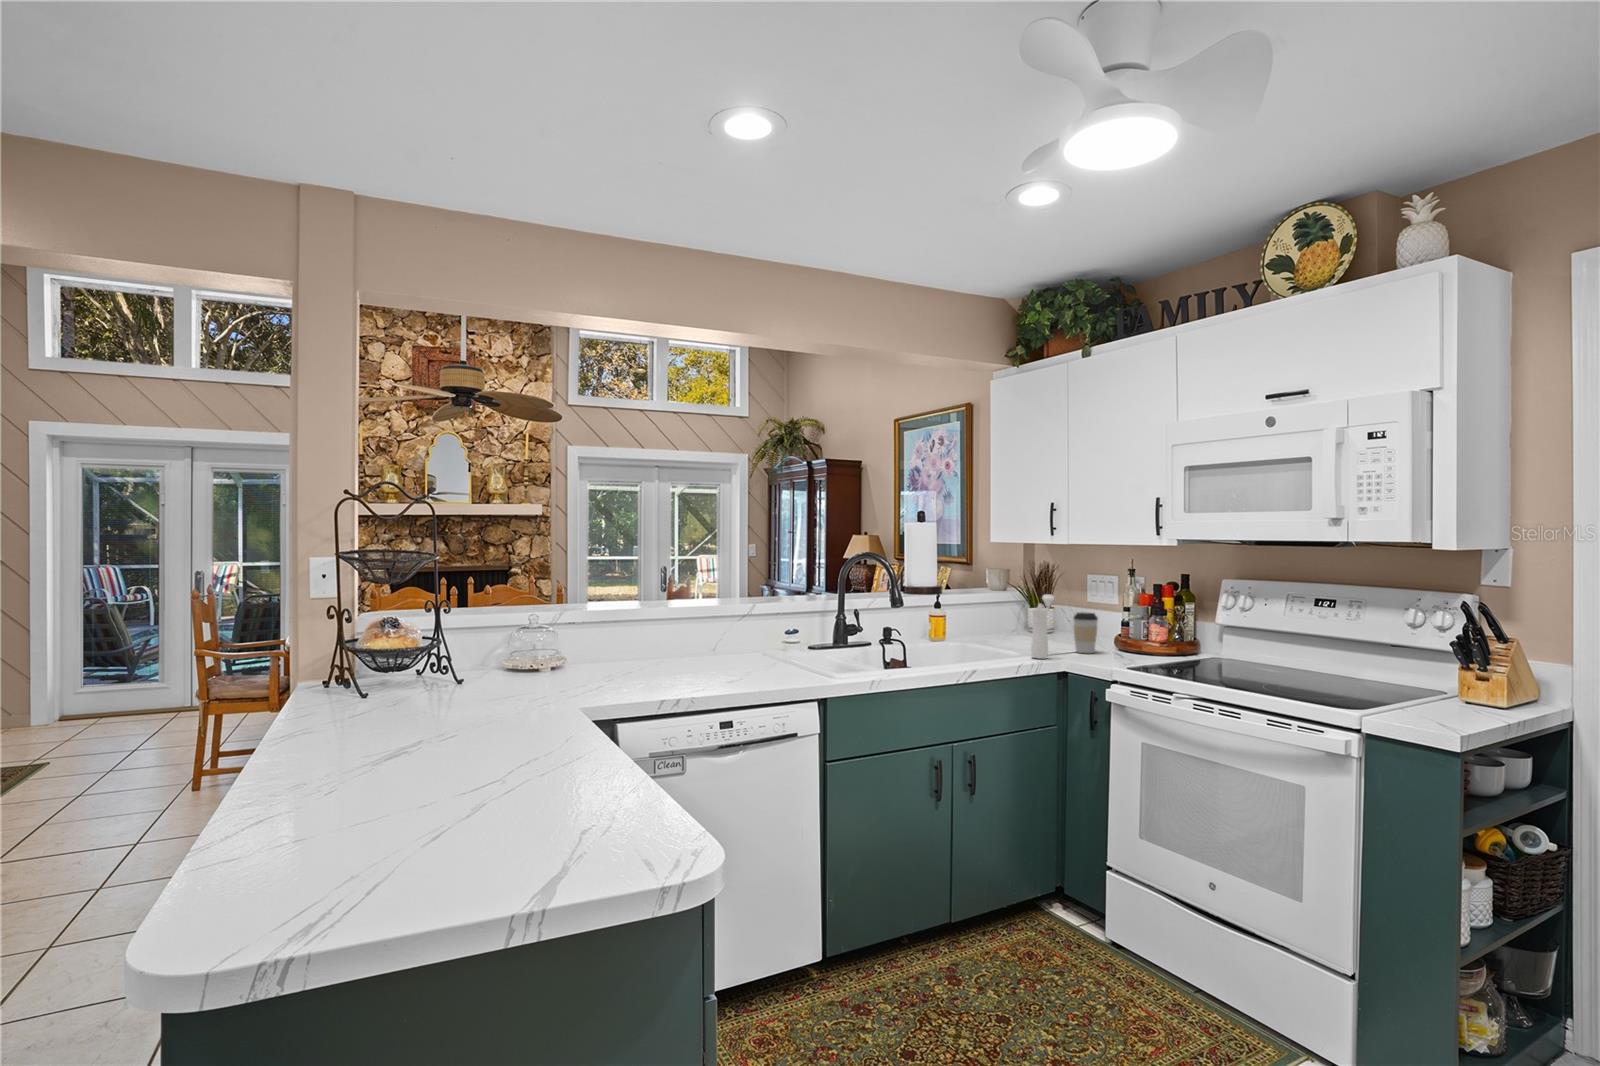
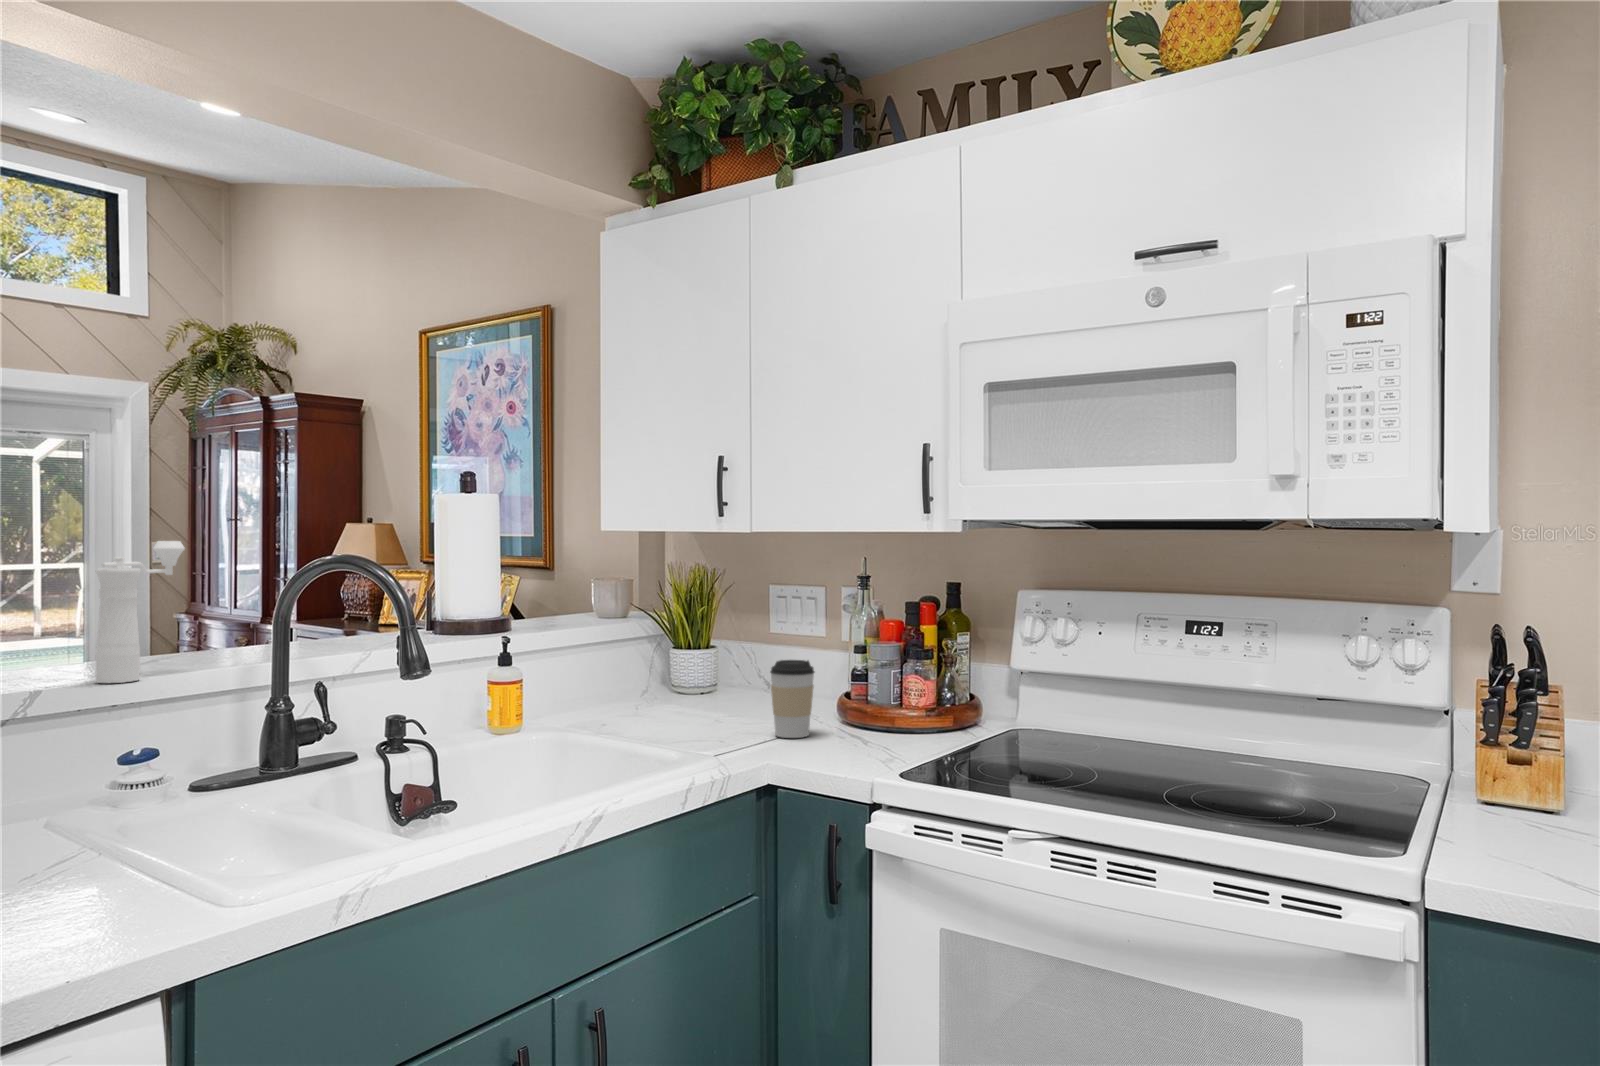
pepper mill: present [1031,595,1054,659] -> present [96,541,185,683]

